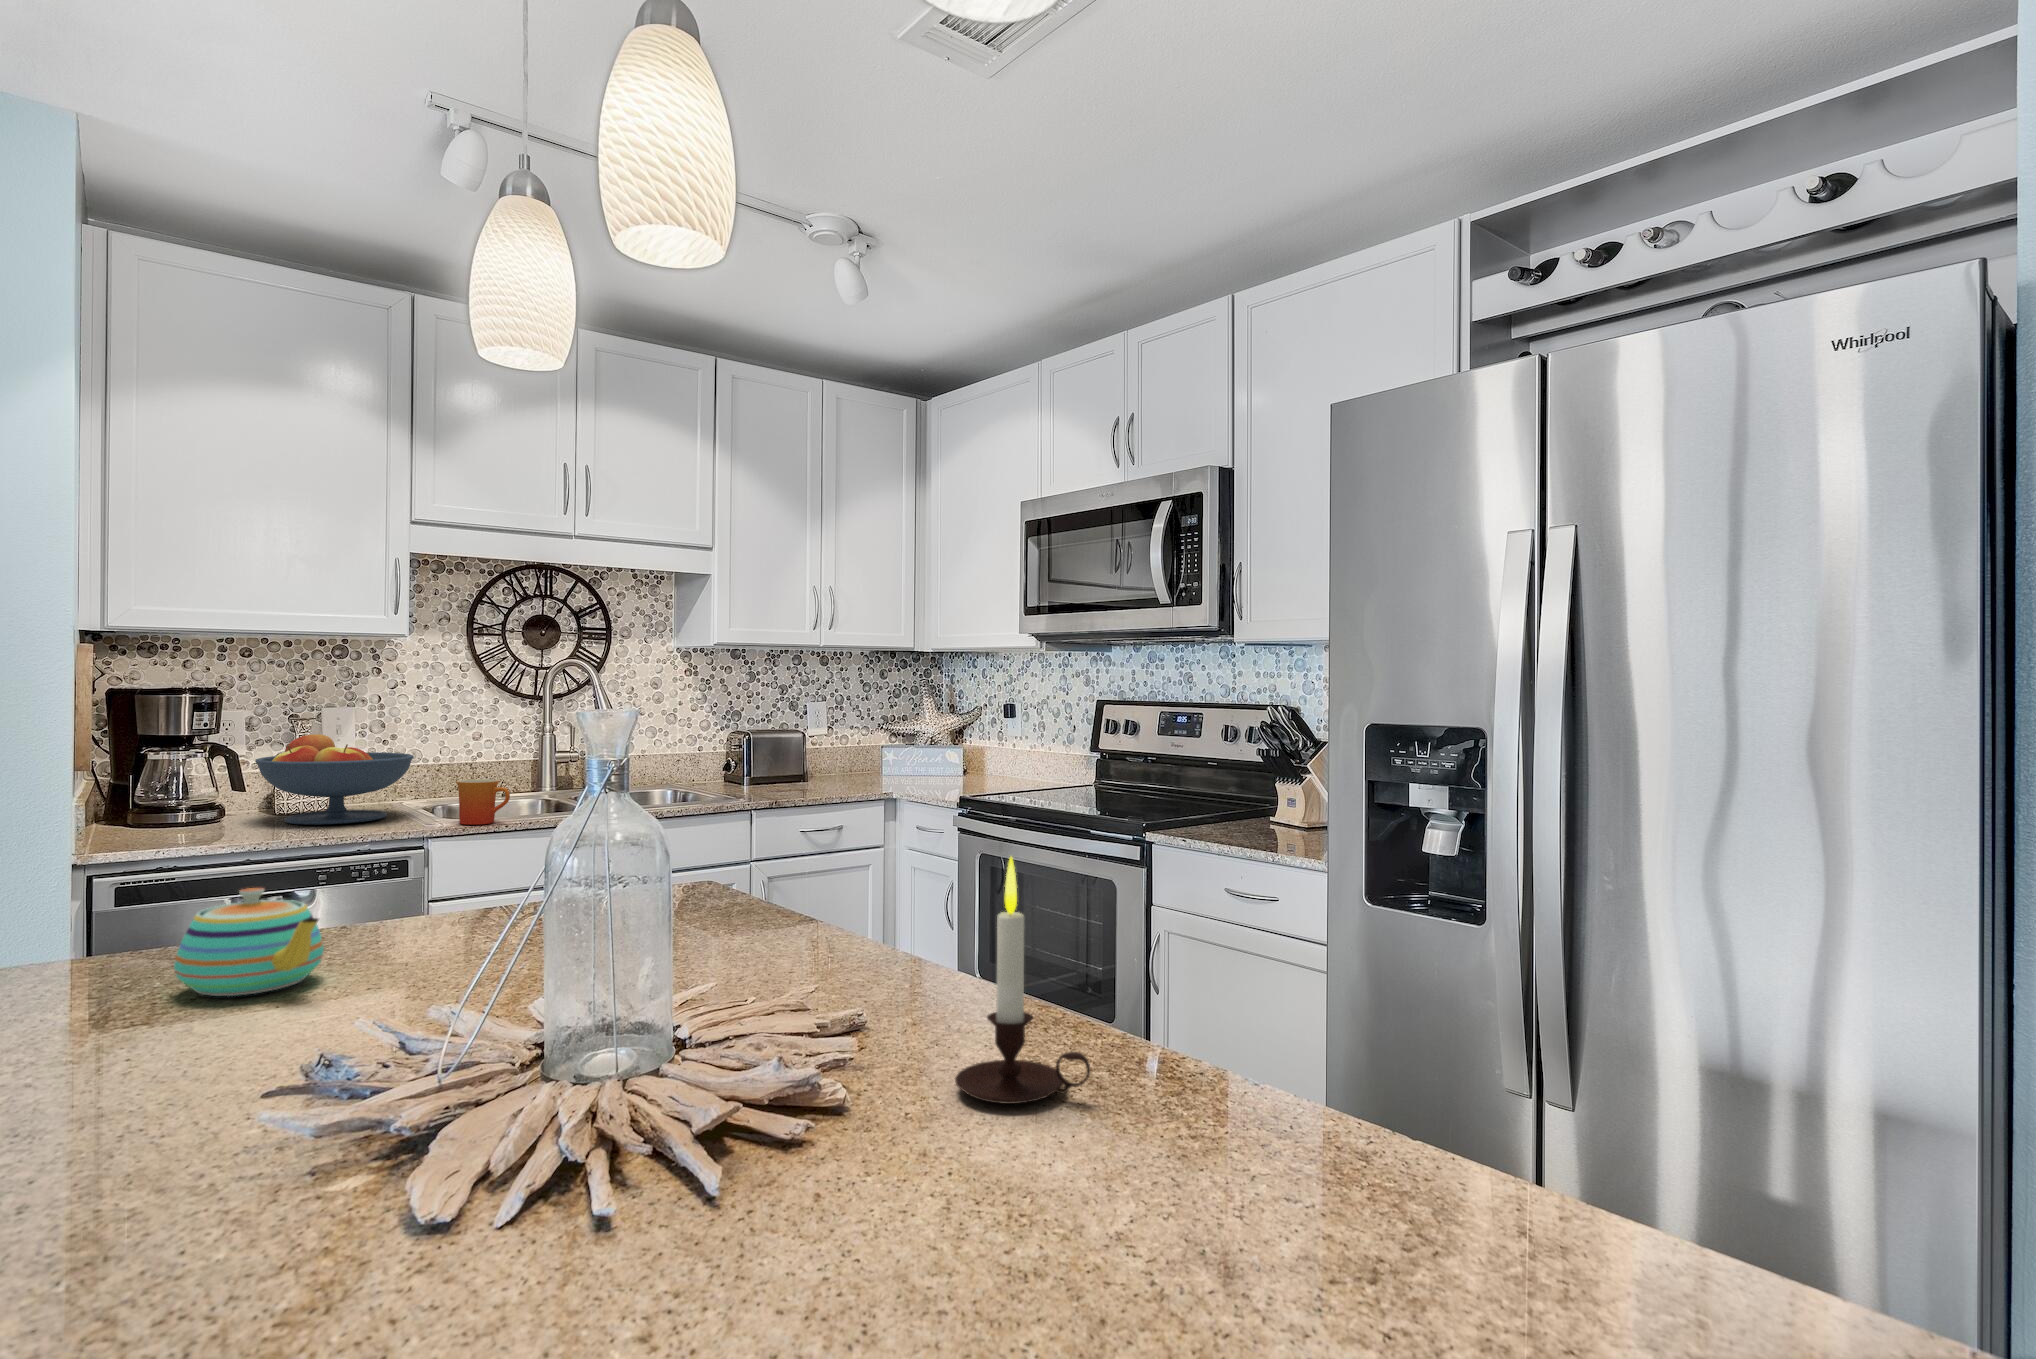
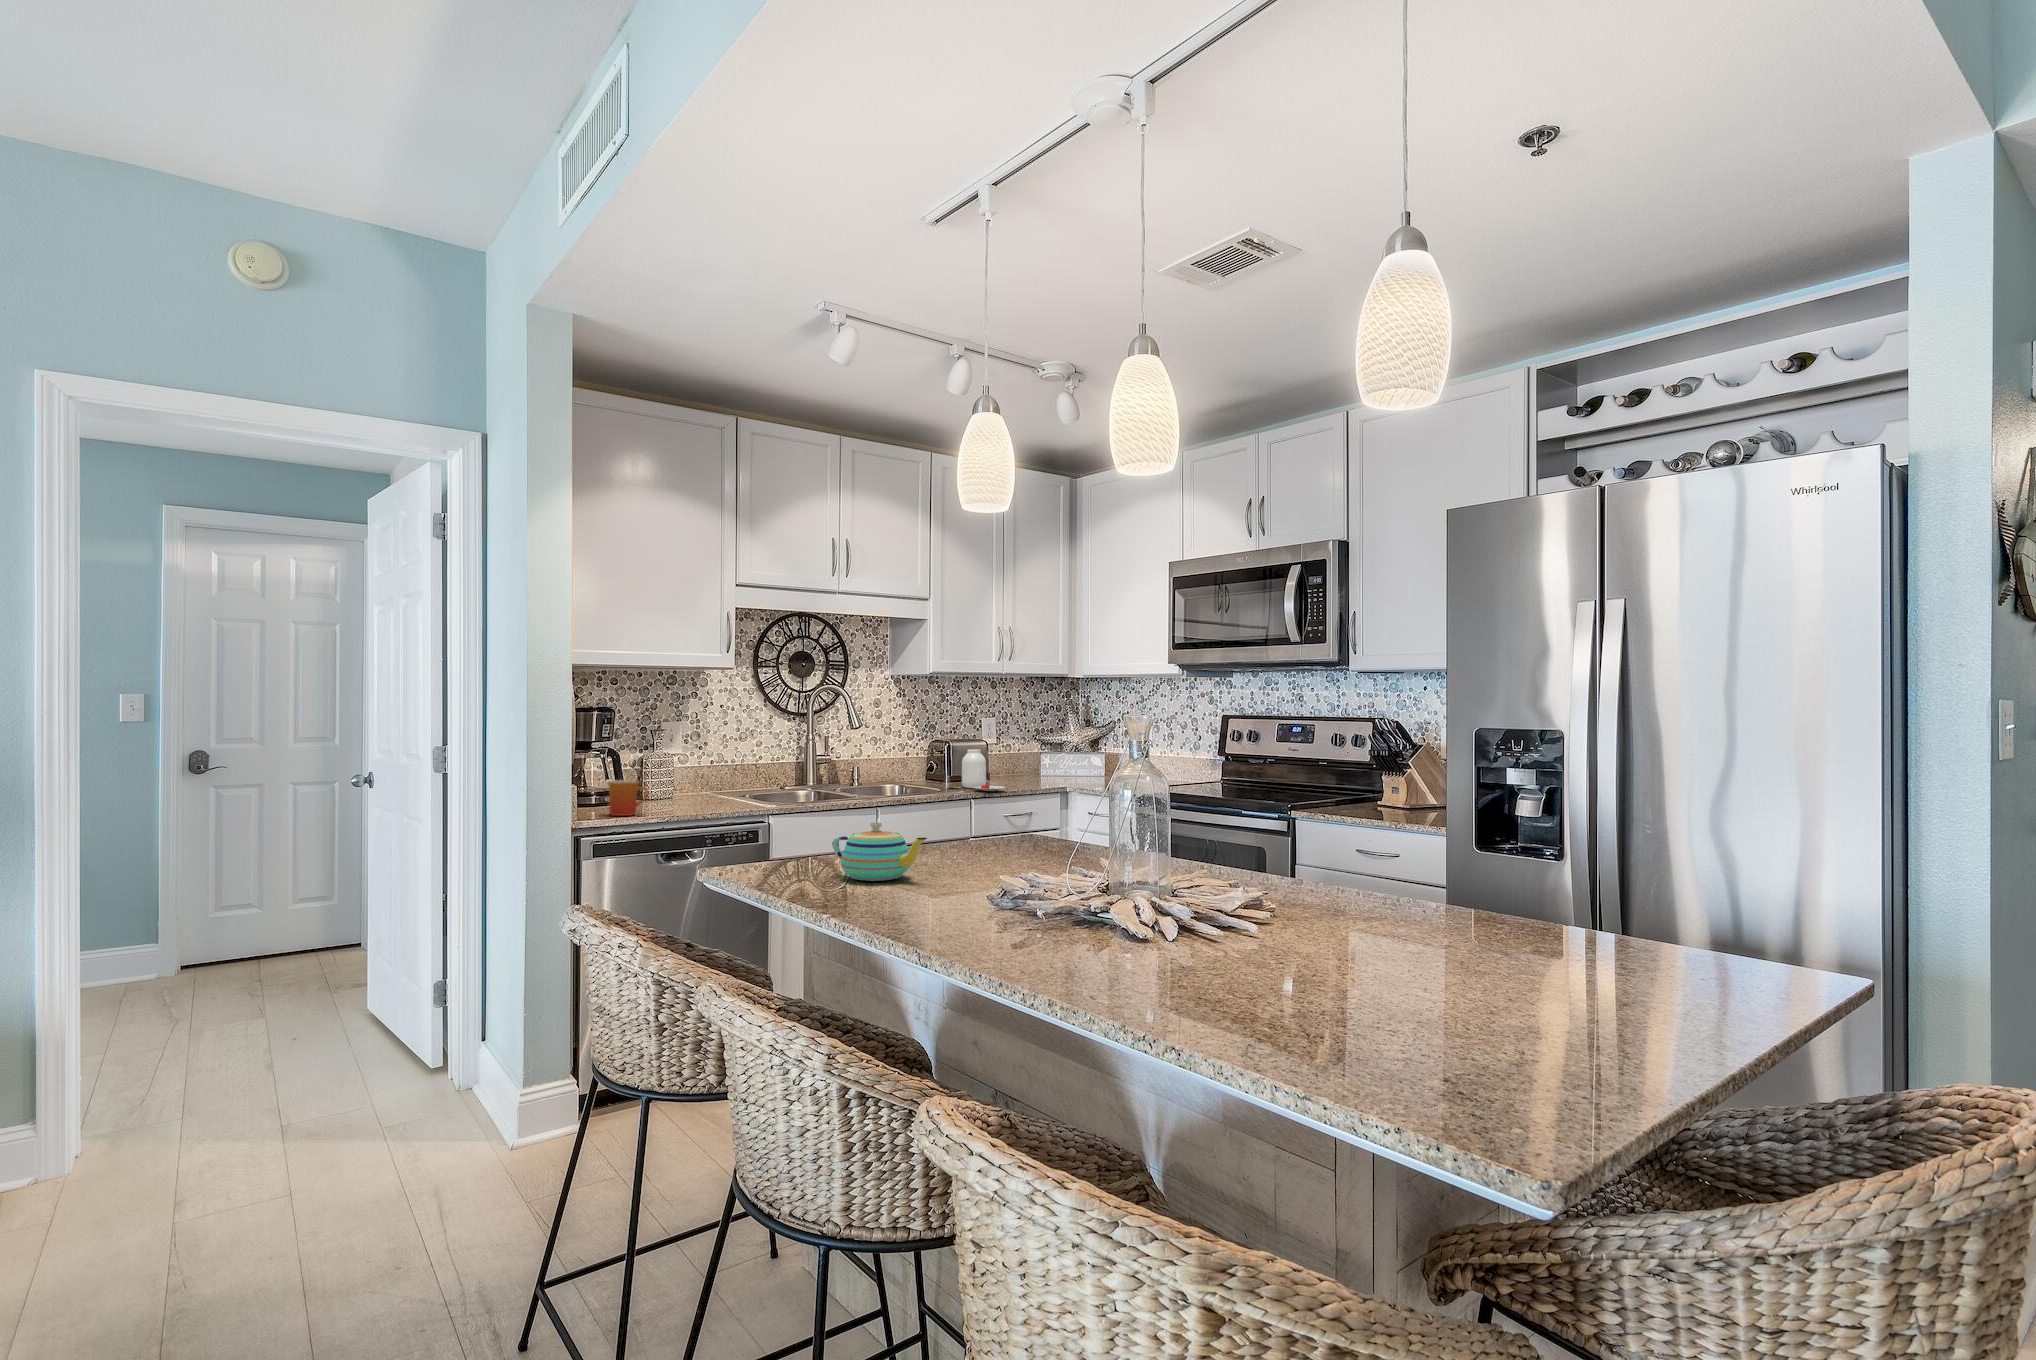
fruit bowl: present [255,734,414,825] -> none [652,741,754,806]
jar: none [729,743,801,798] -> present [948,749,1005,791]
mug: present [456,779,510,825] -> present [608,780,649,816]
candle: present [955,857,1091,1104] -> none [1321,794,1394,916]

